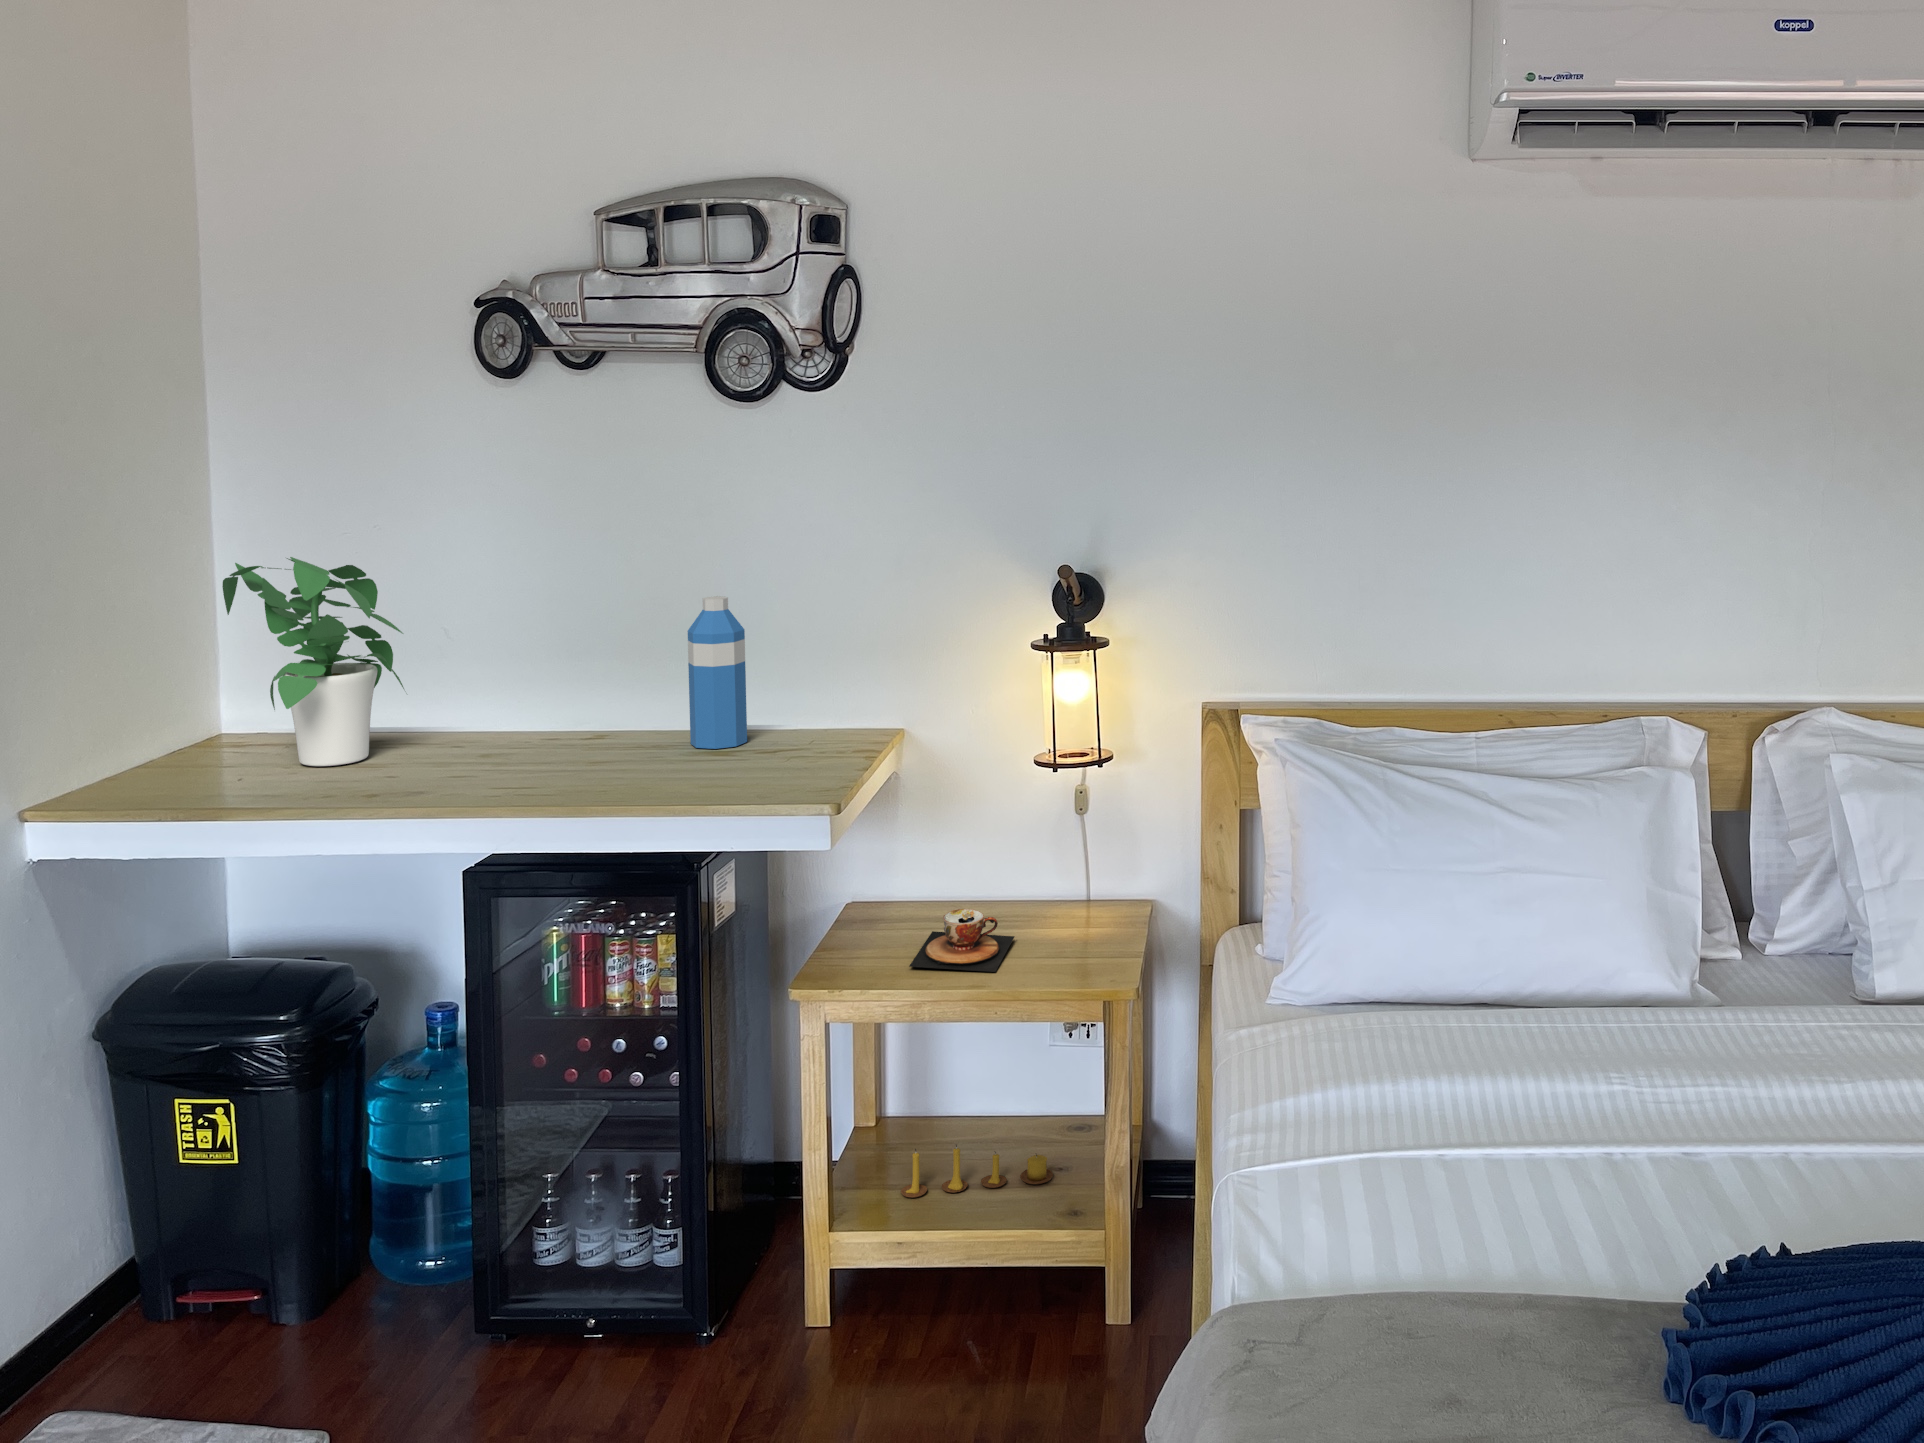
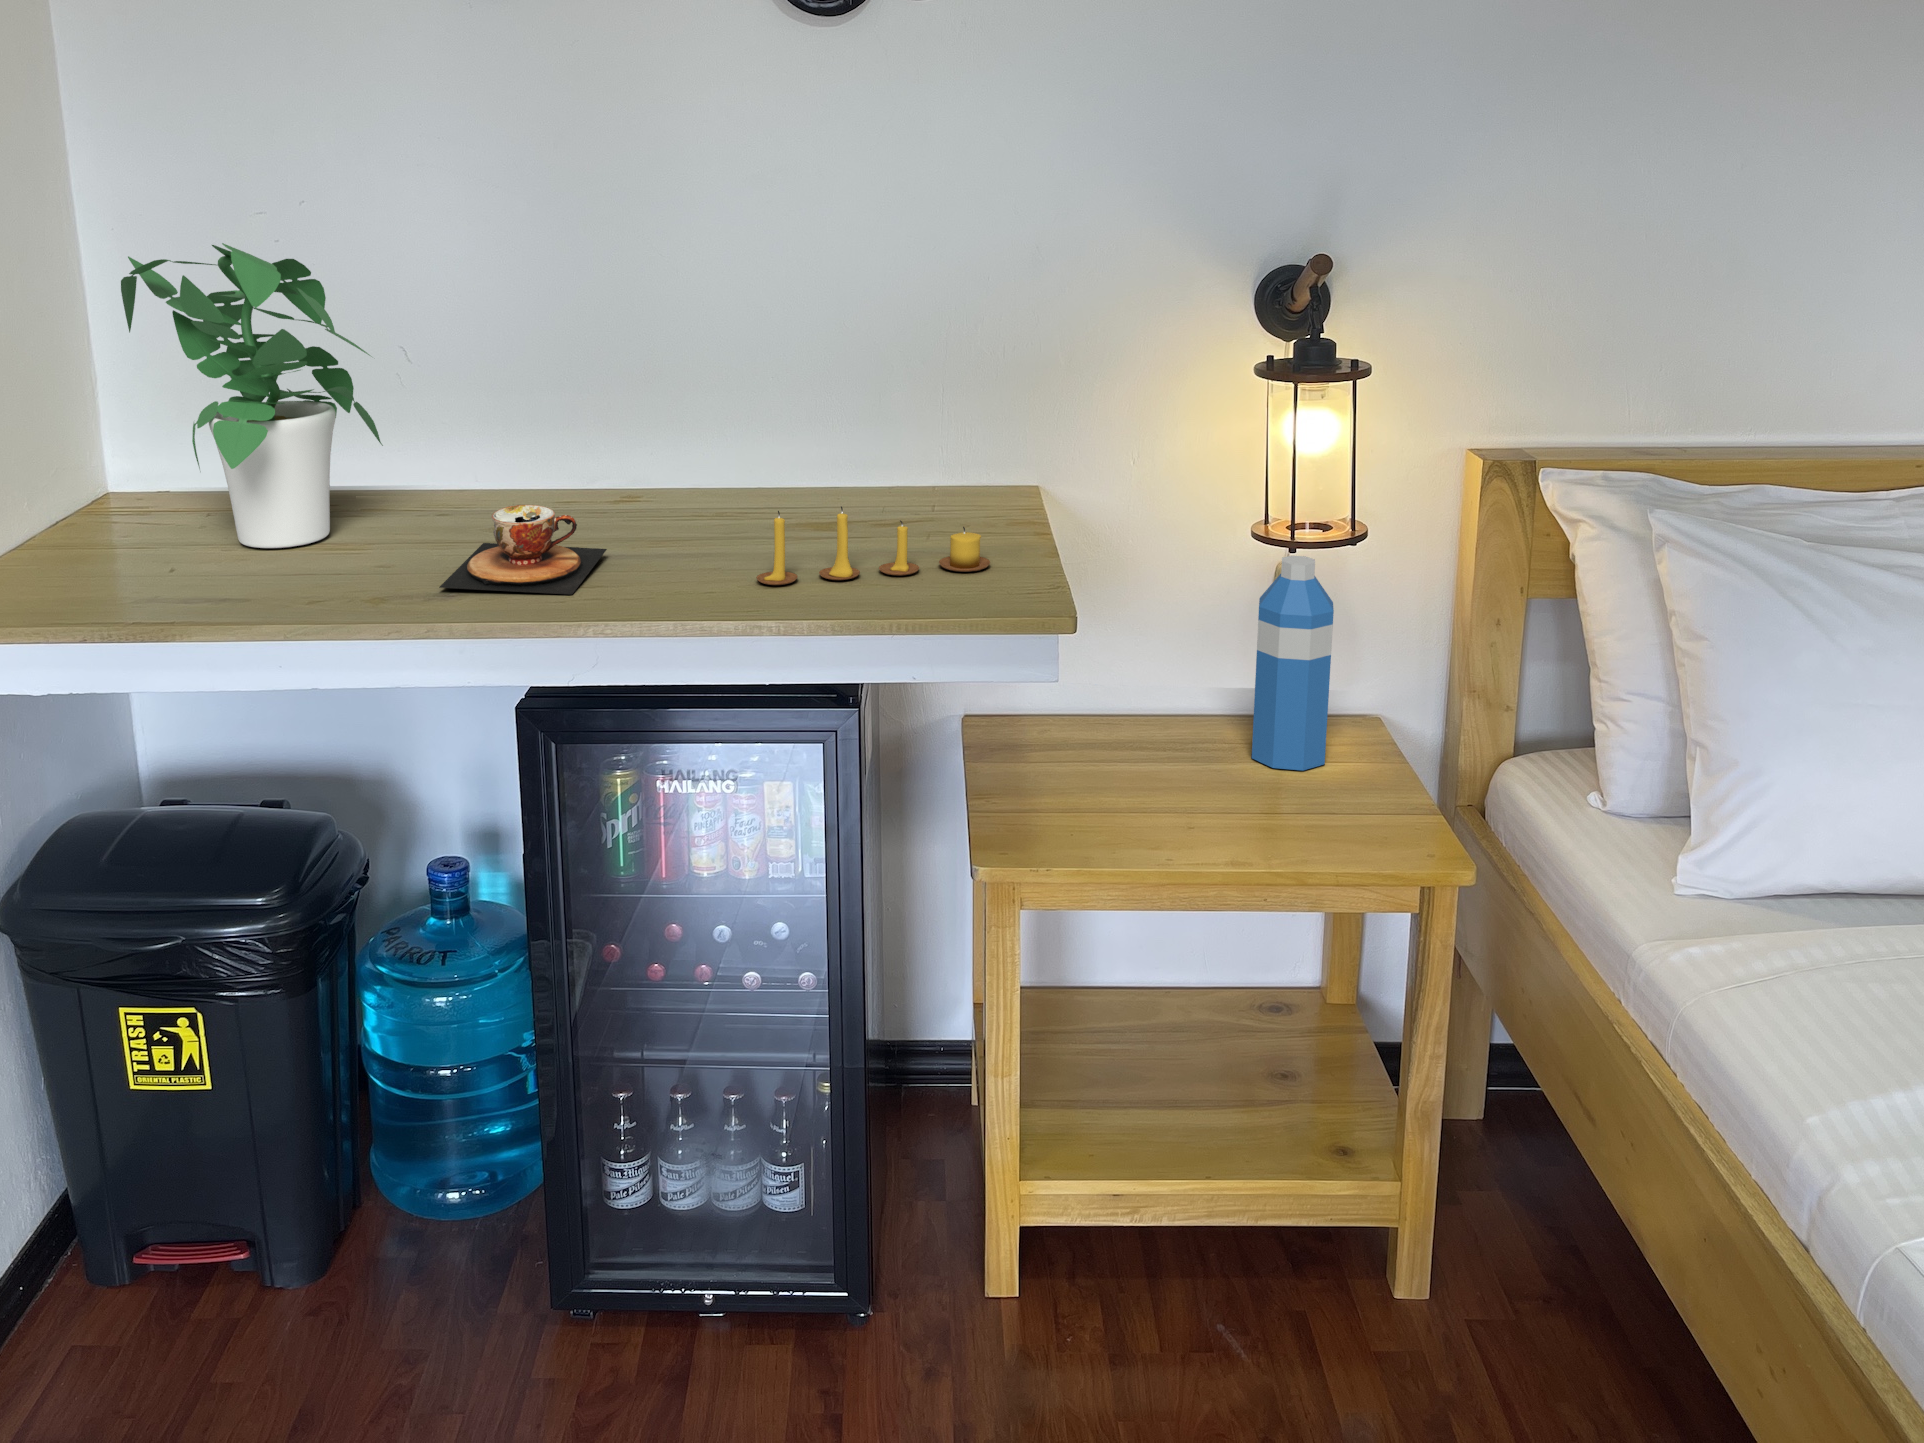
water bottle: present [688,596,747,749] -> present [1252,556,1334,770]
teacup: present [909,909,1014,972] -> present [439,505,607,595]
candle: present [901,1145,1053,1198] -> present [756,506,990,585]

